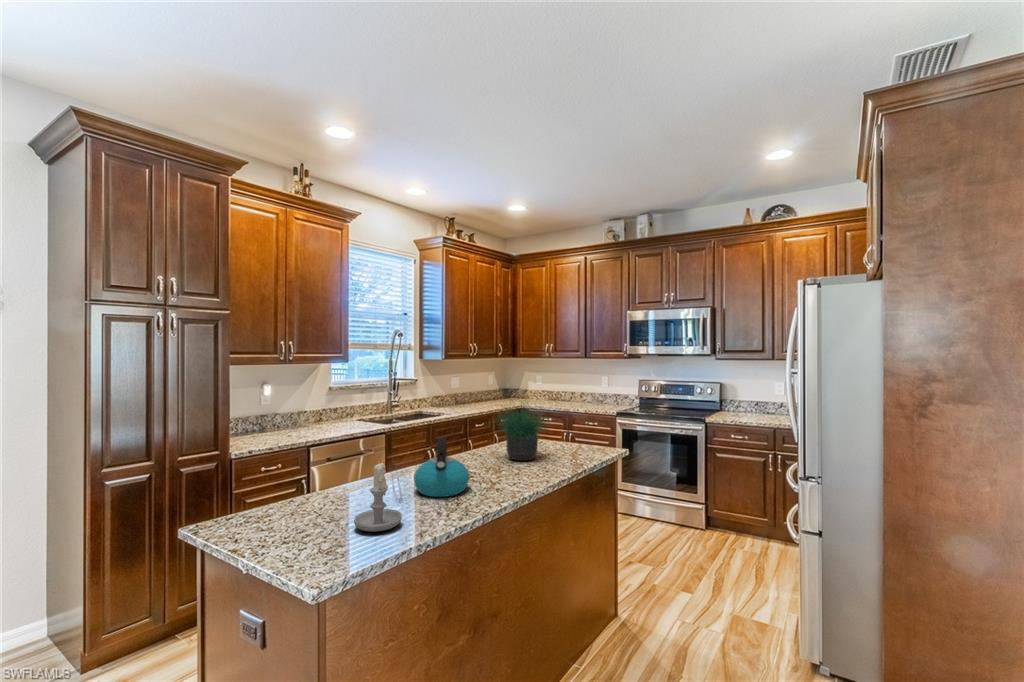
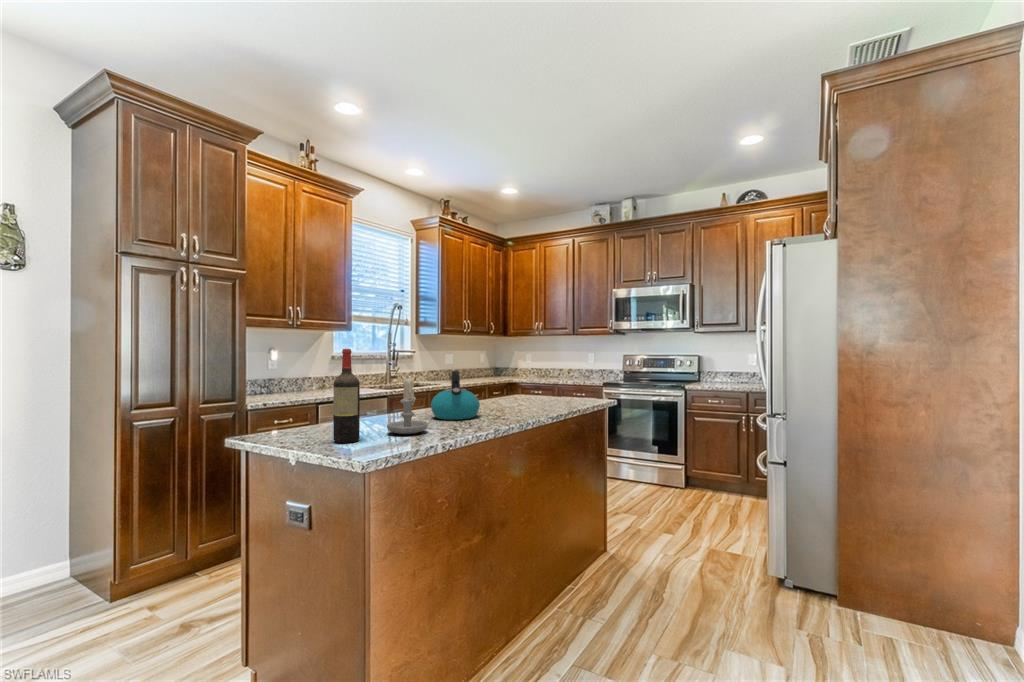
potted plant: present [498,406,545,461] -> none [486,338,553,403]
wine bottle: none [286,437,318,551] -> present [333,349,360,443]

